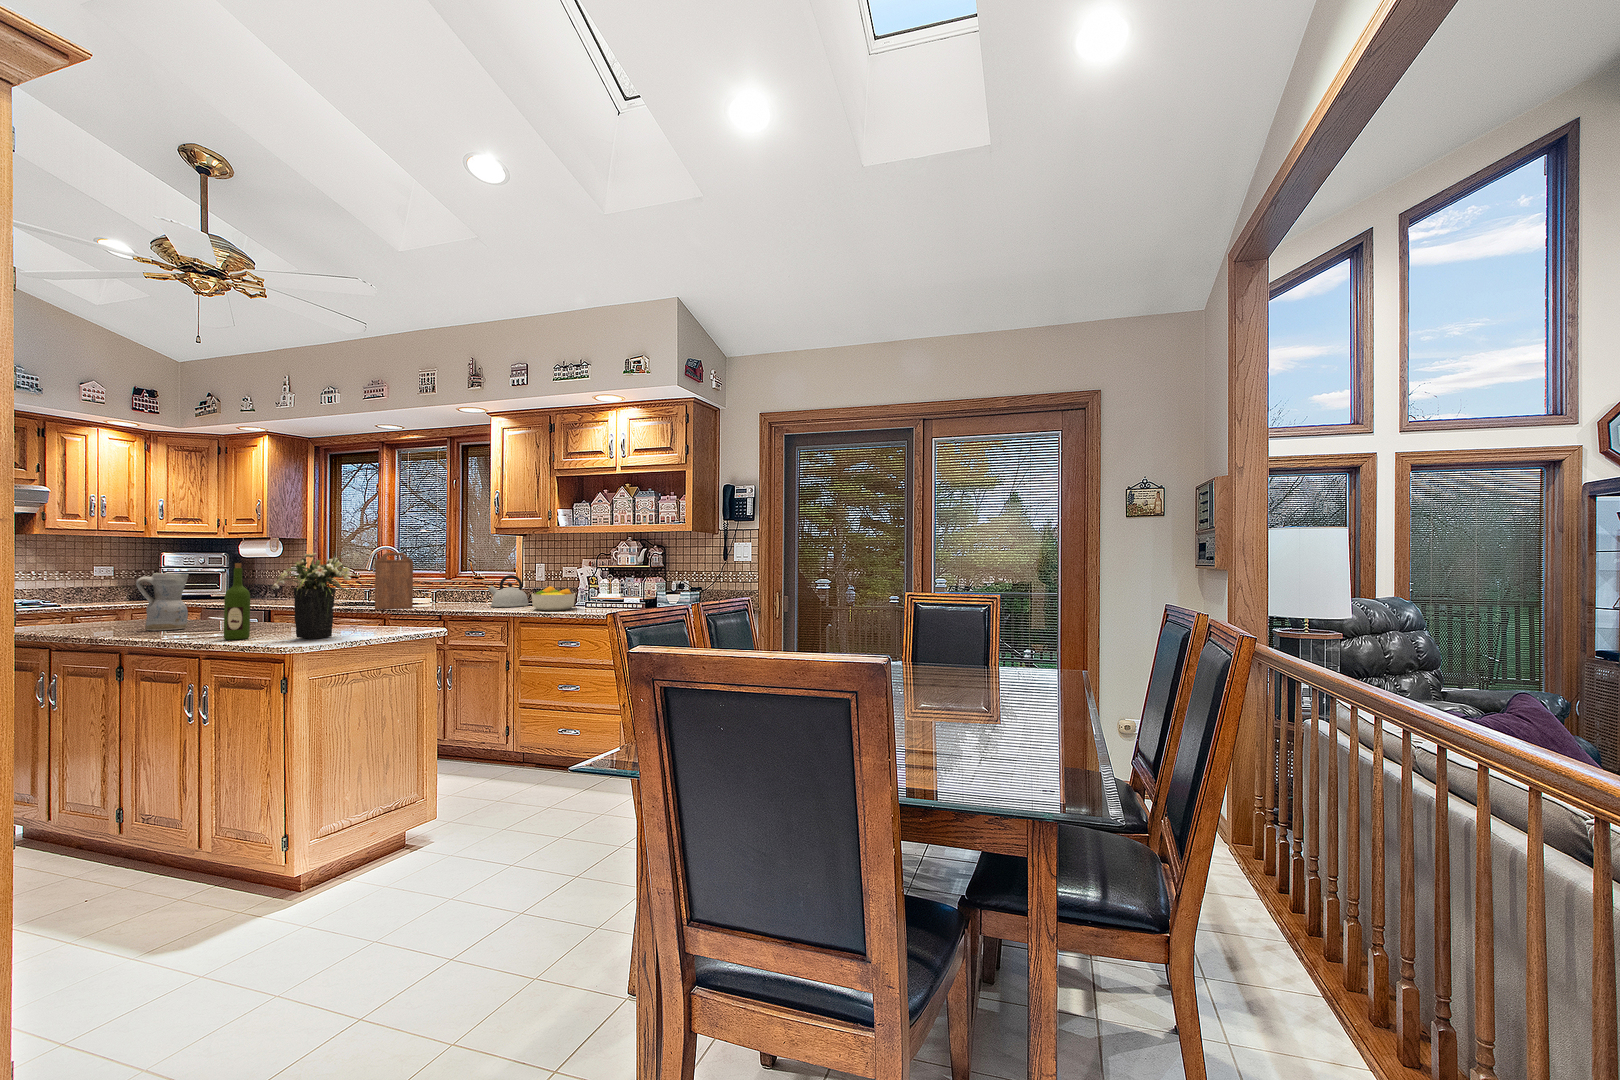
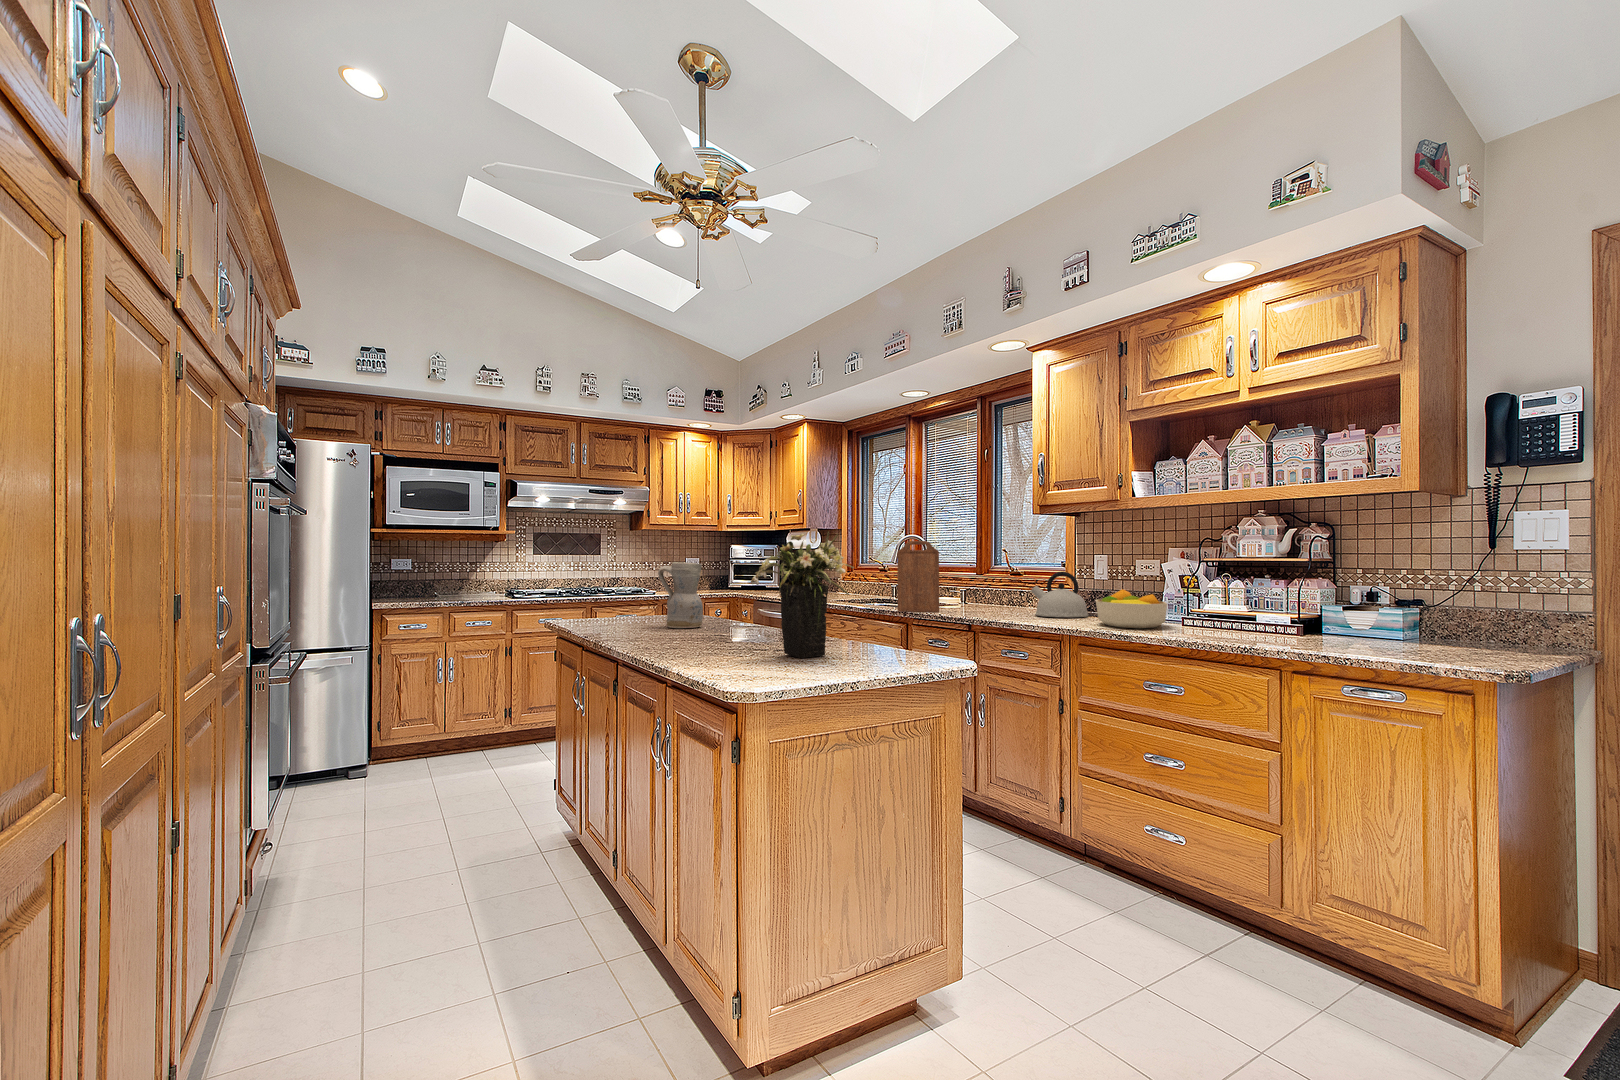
wine bottle: present [224,563,250,640] -> none [712,549,739,650]

